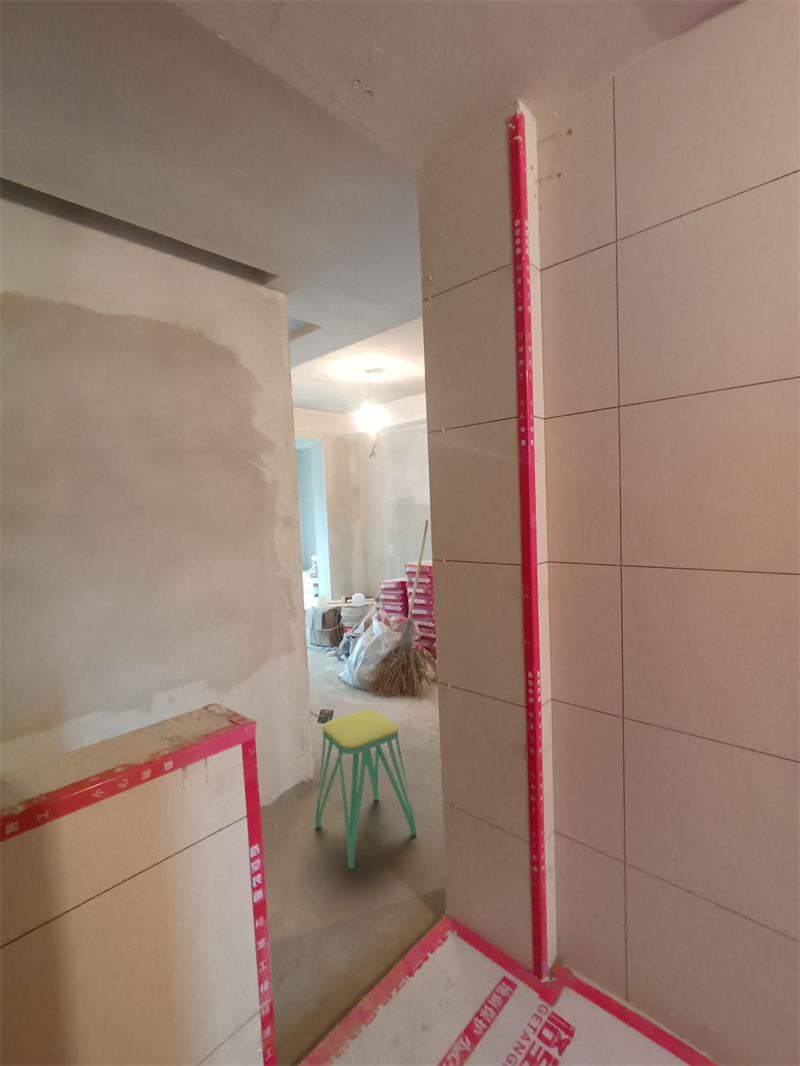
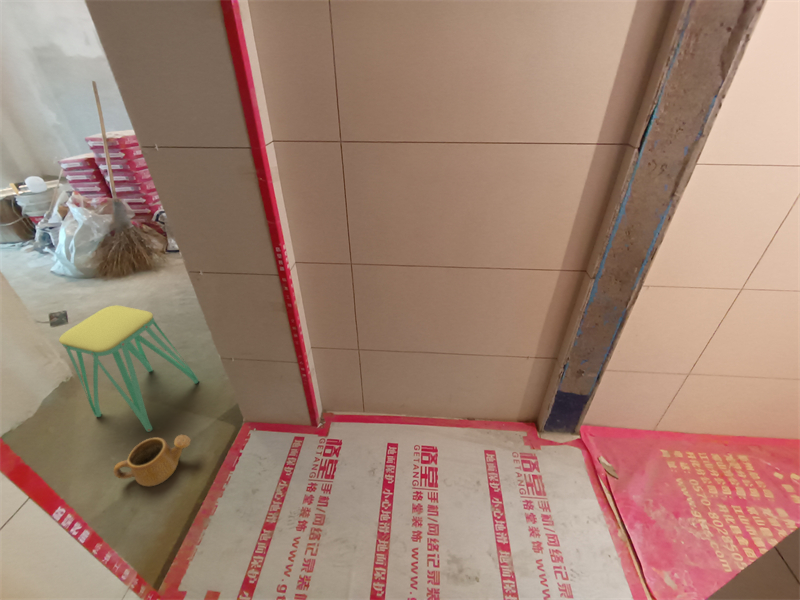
watering can: none [304,872,383,941] -> present [114,435,191,486]

